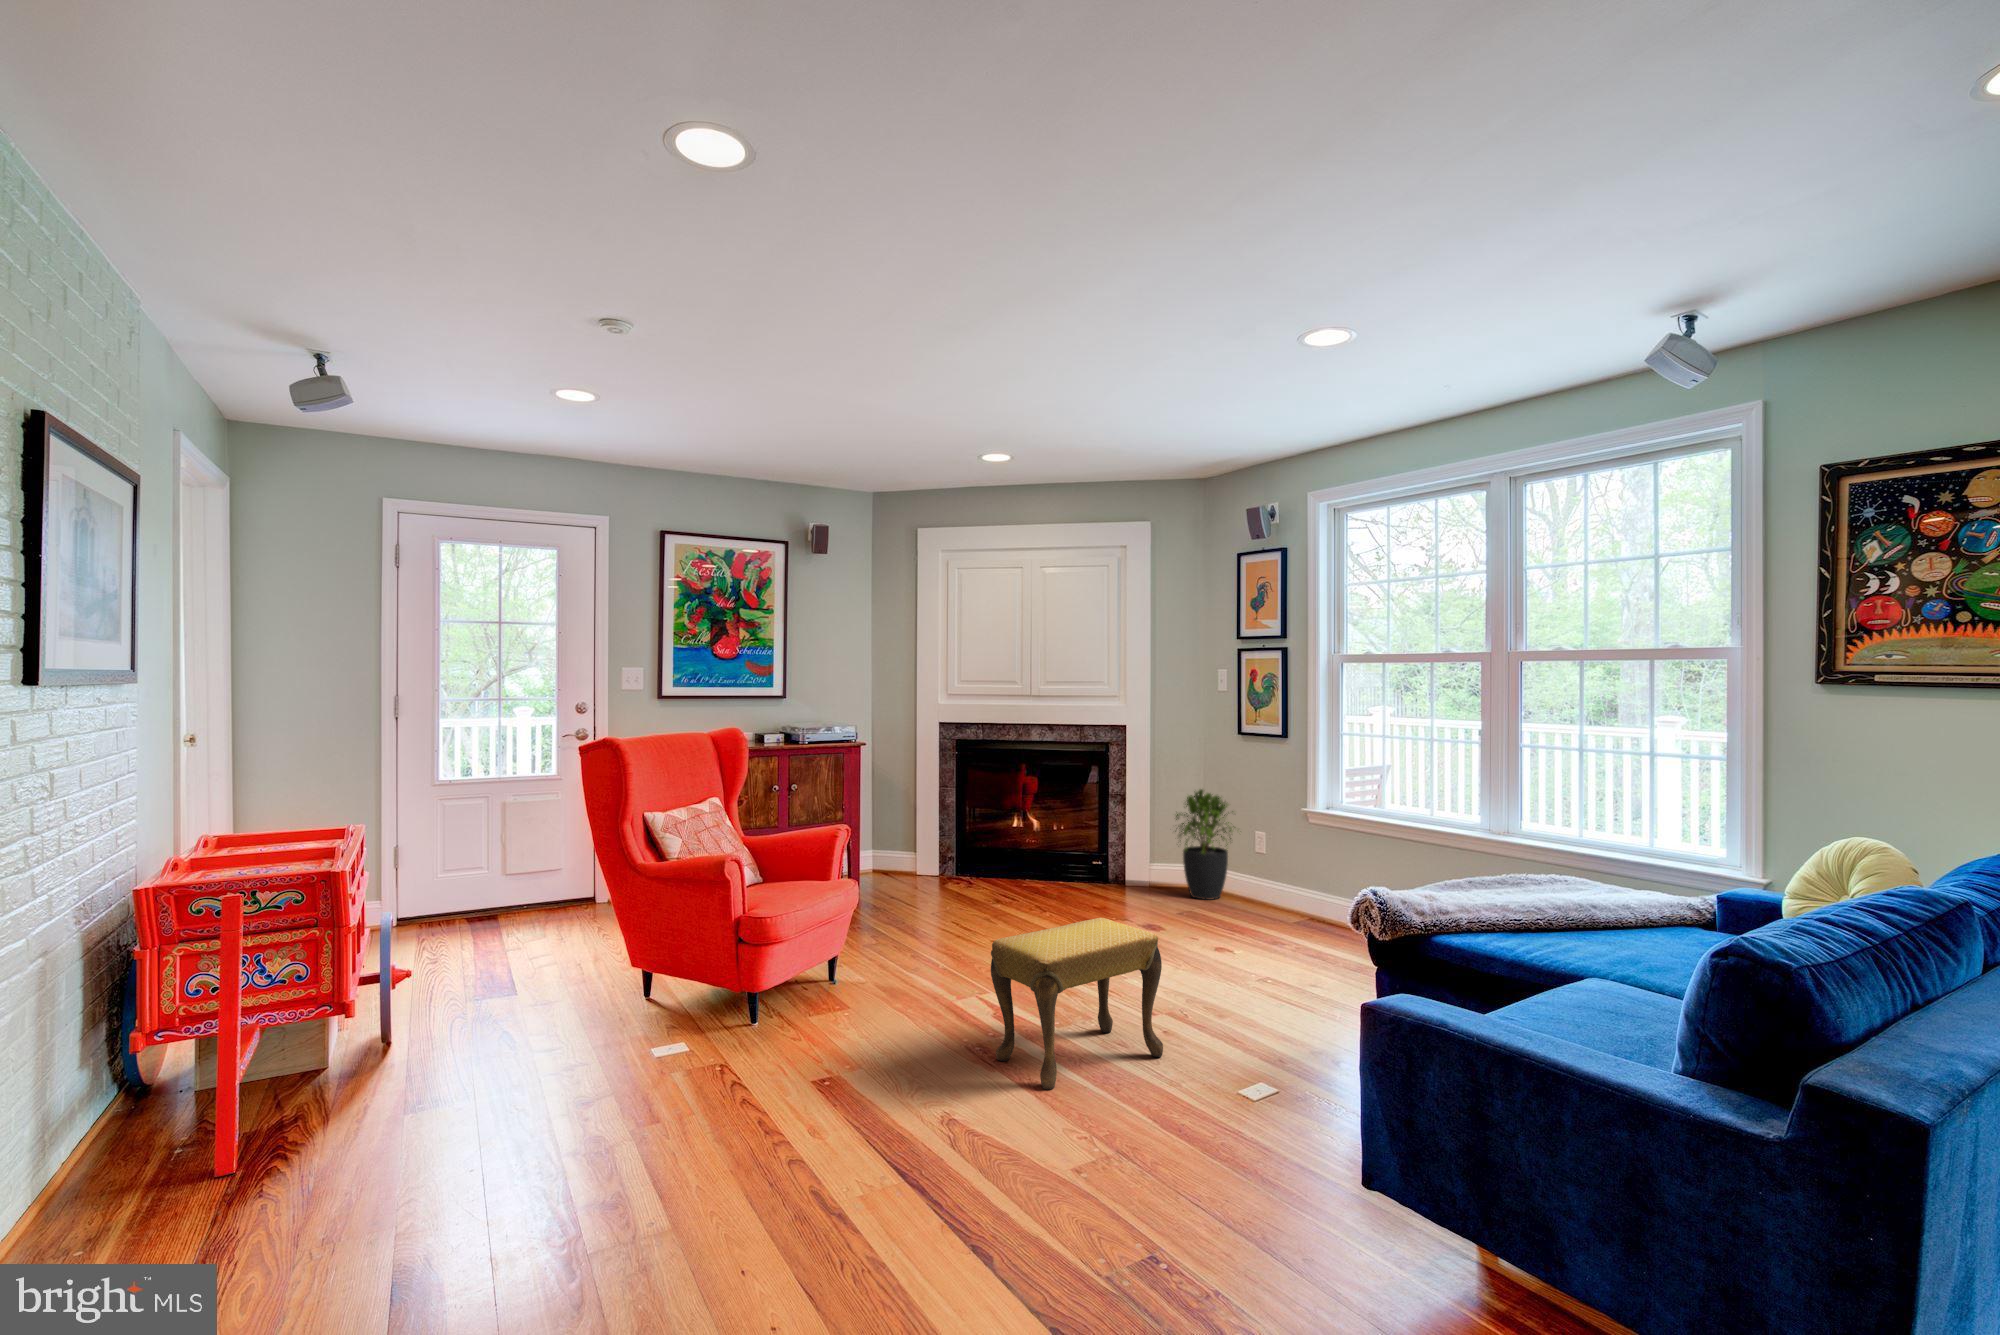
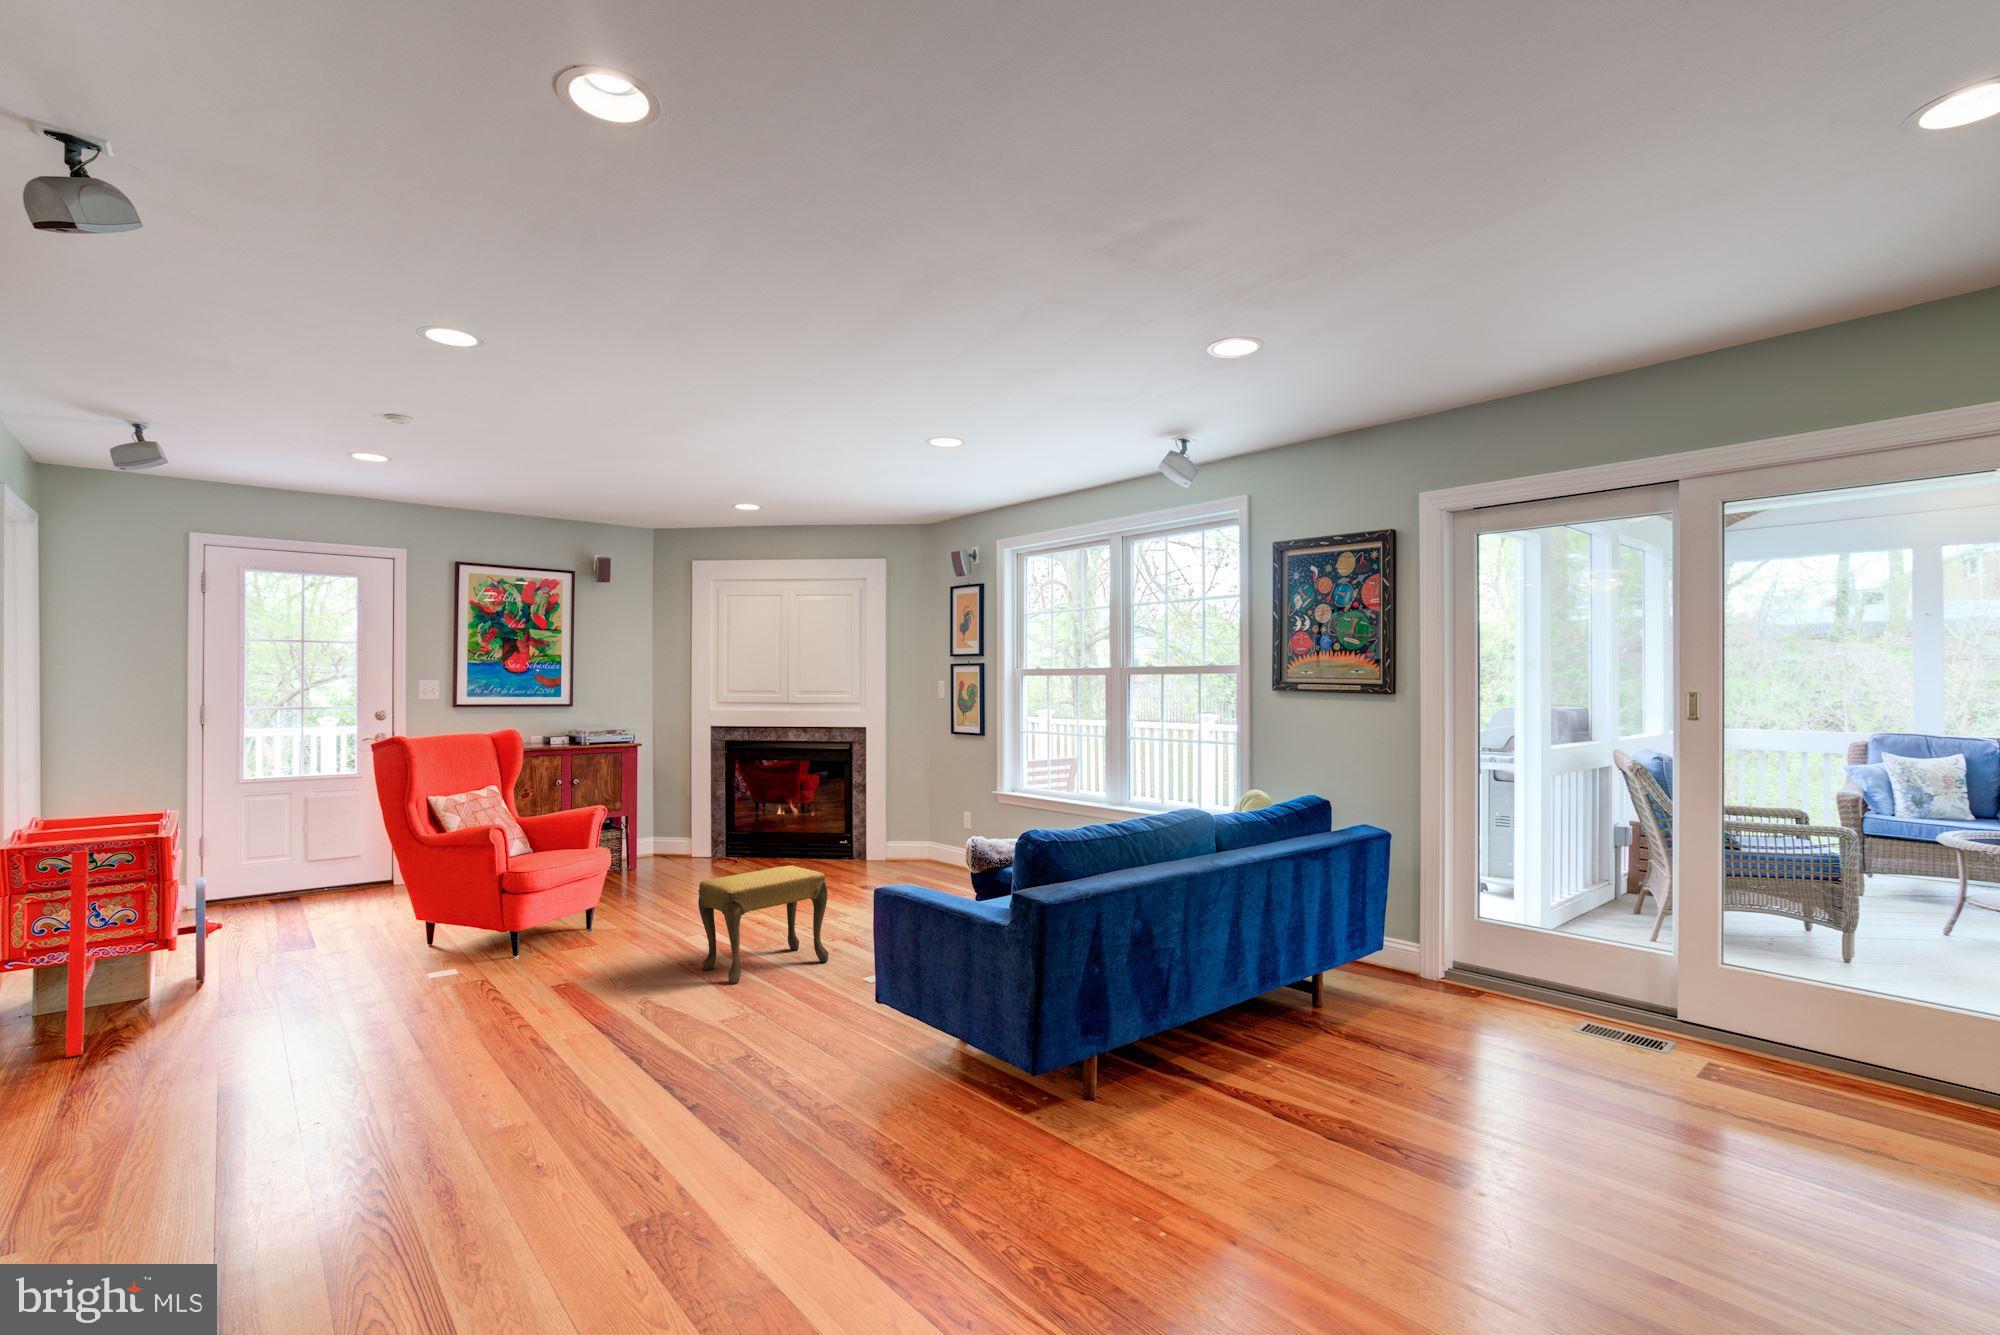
potted plant: present [1175,789,1235,900] -> none [895,776,954,865]

